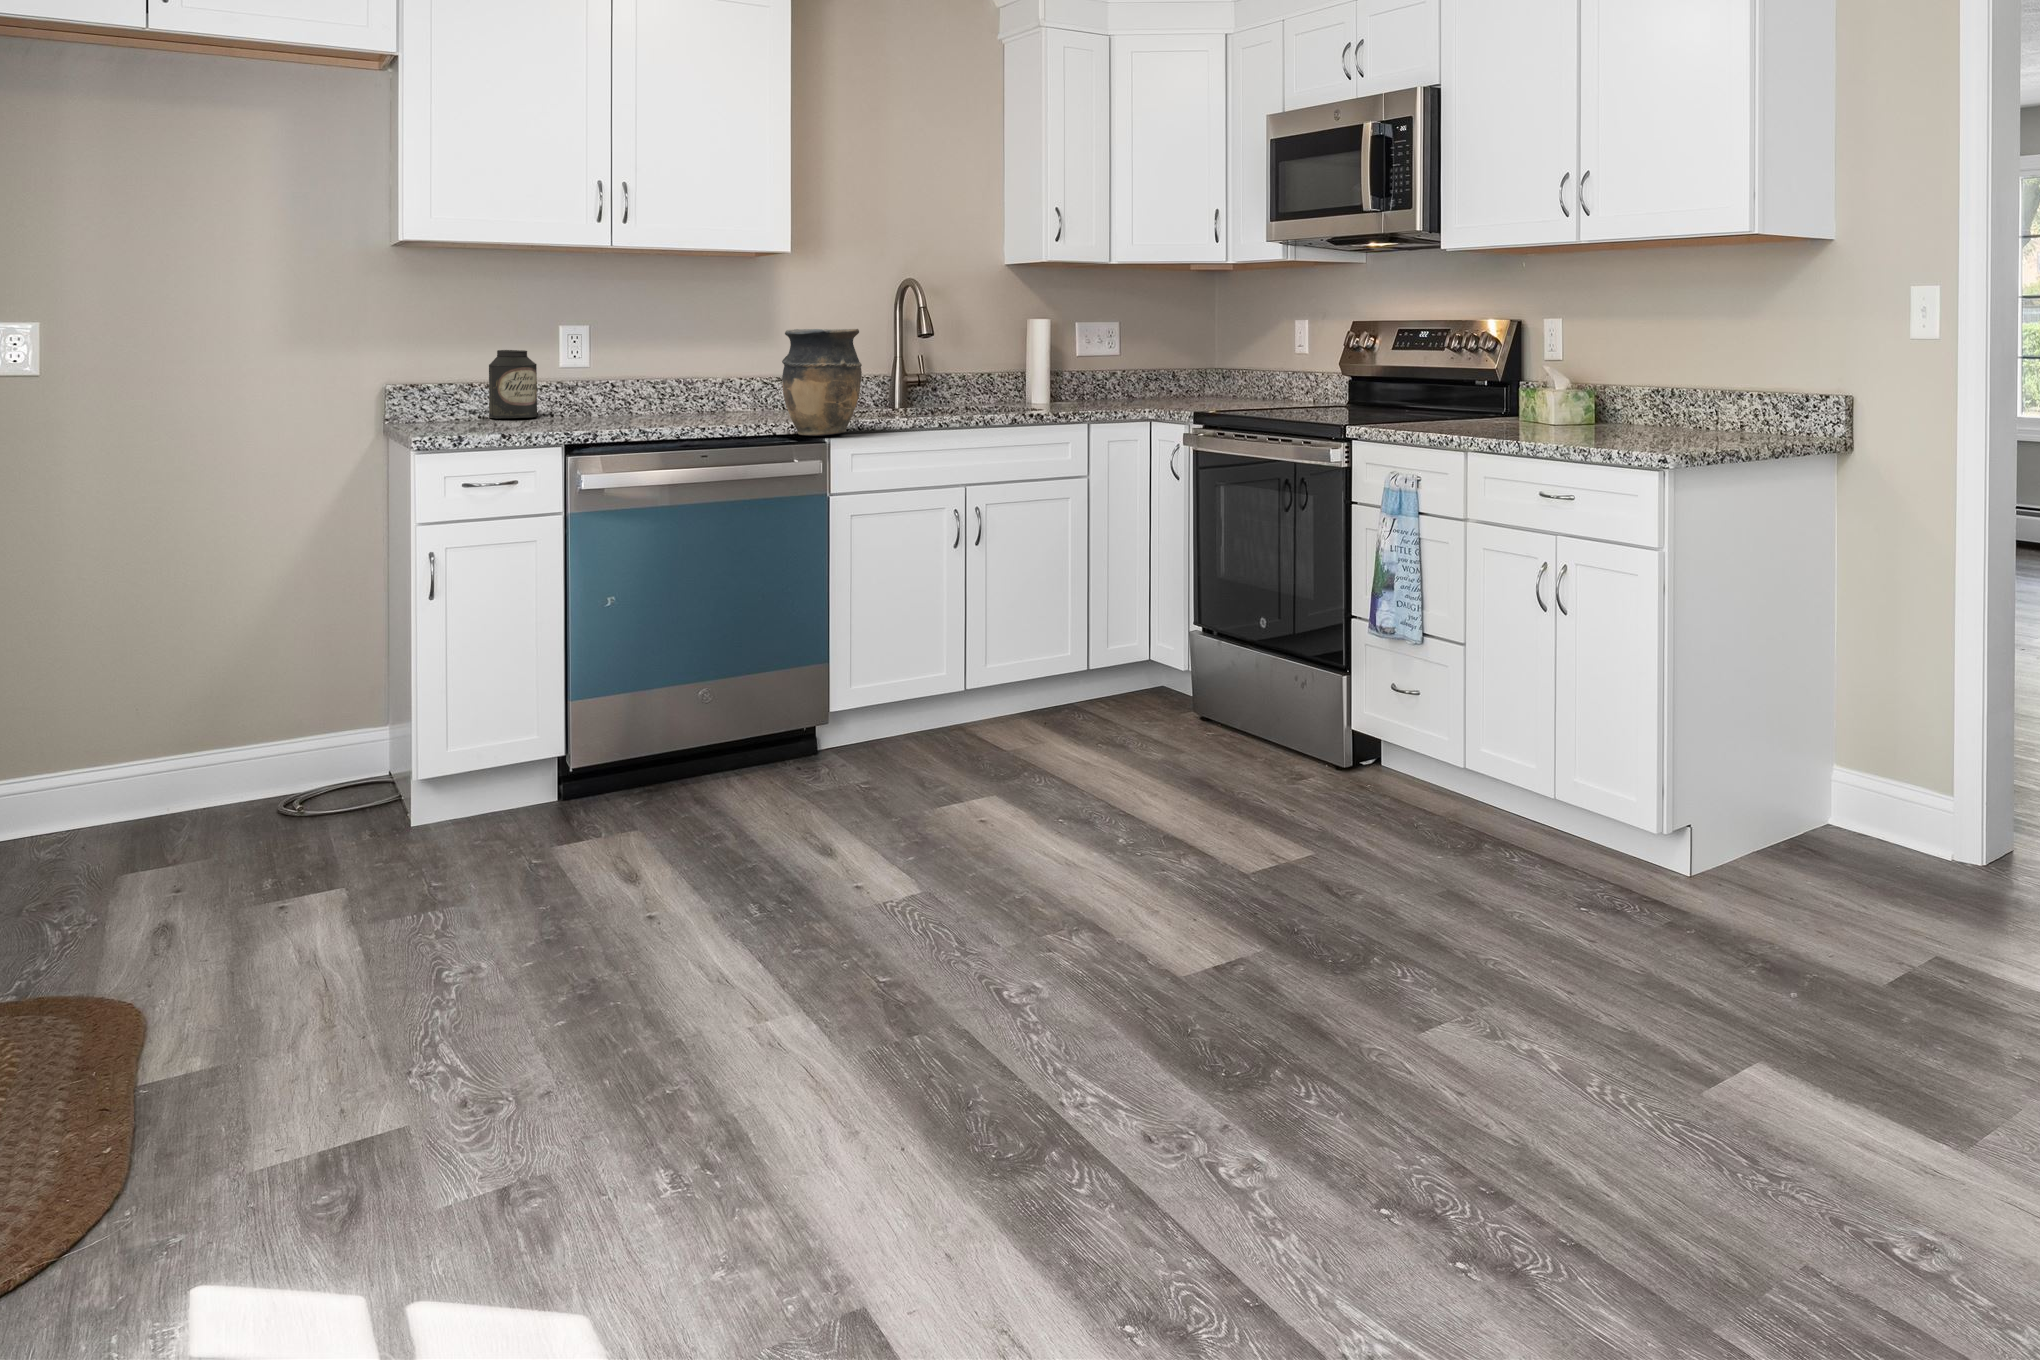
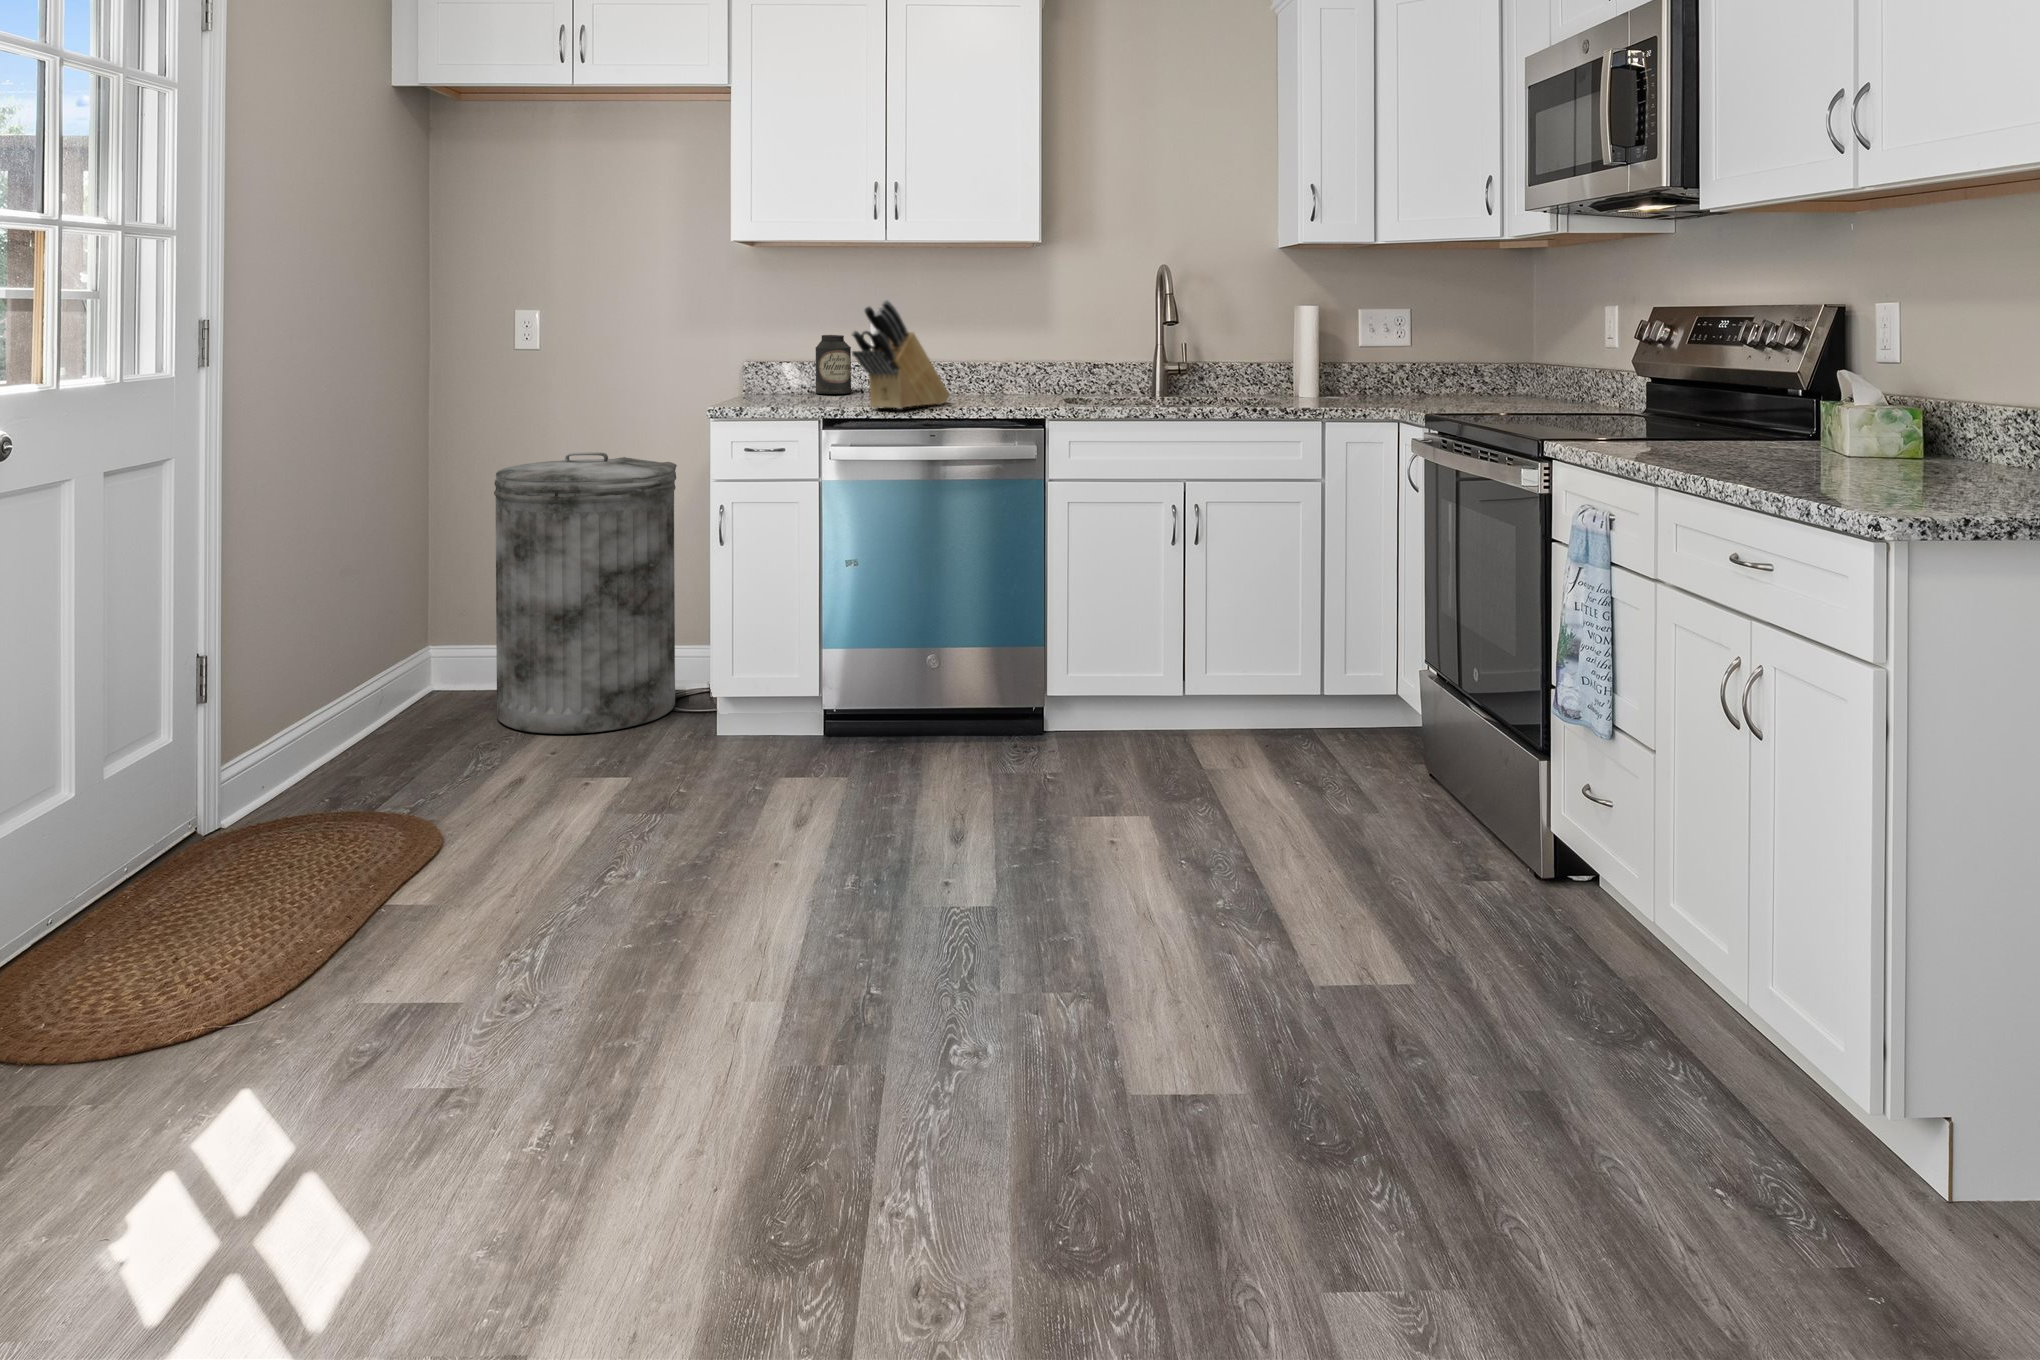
knife block: none [588,310,683,431] -> present [852,300,949,409]
vase: present [782,329,862,436] -> none [1005,317,1077,421]
trash can: none [26,503,320,875] -> present [494,452,677,734]

